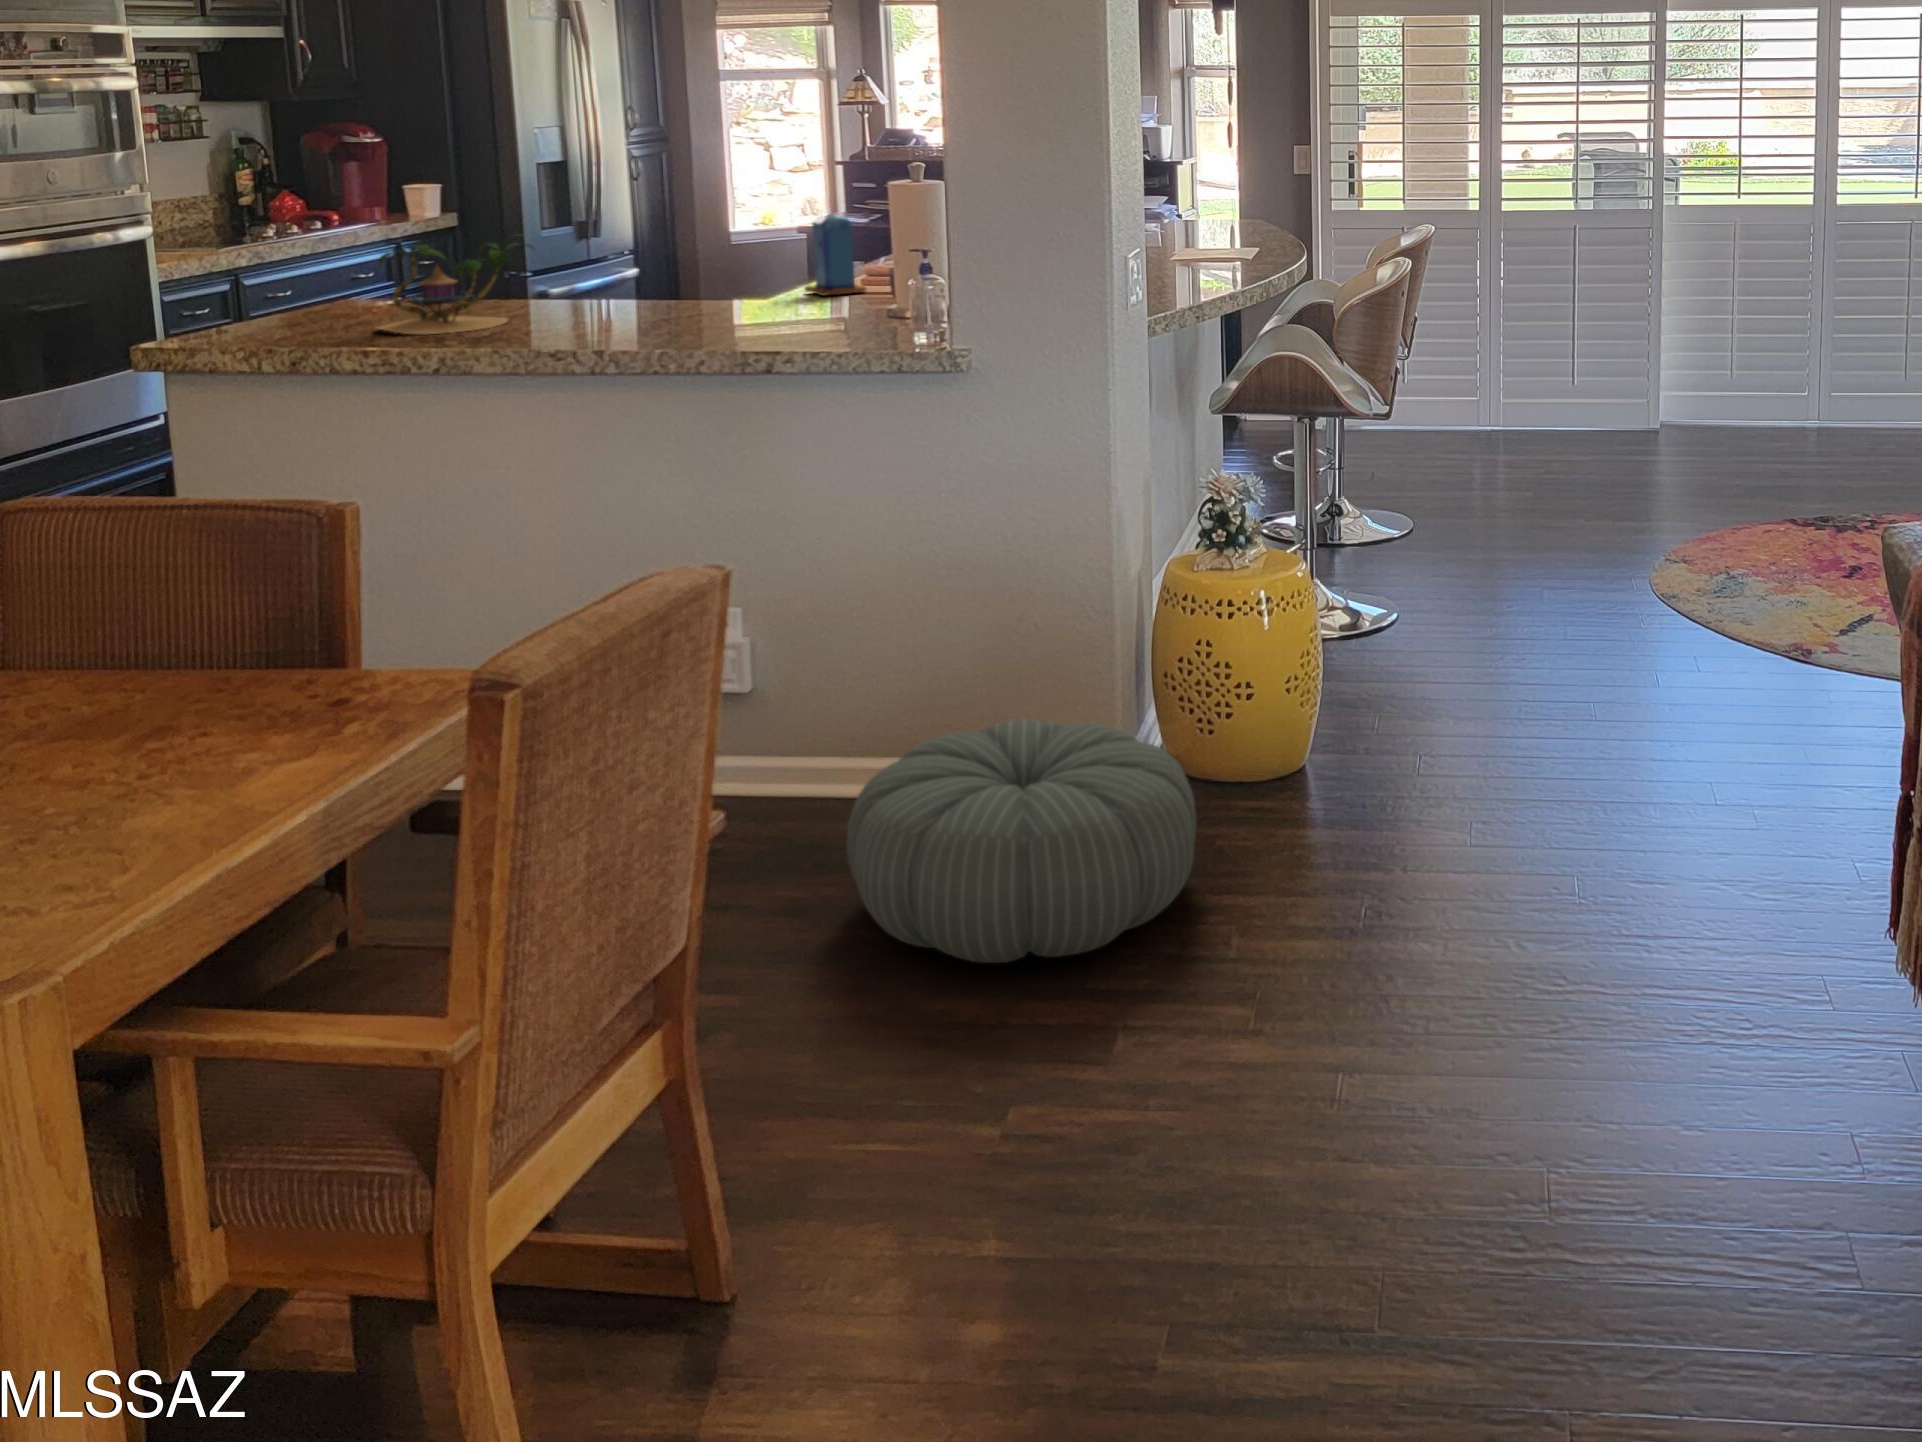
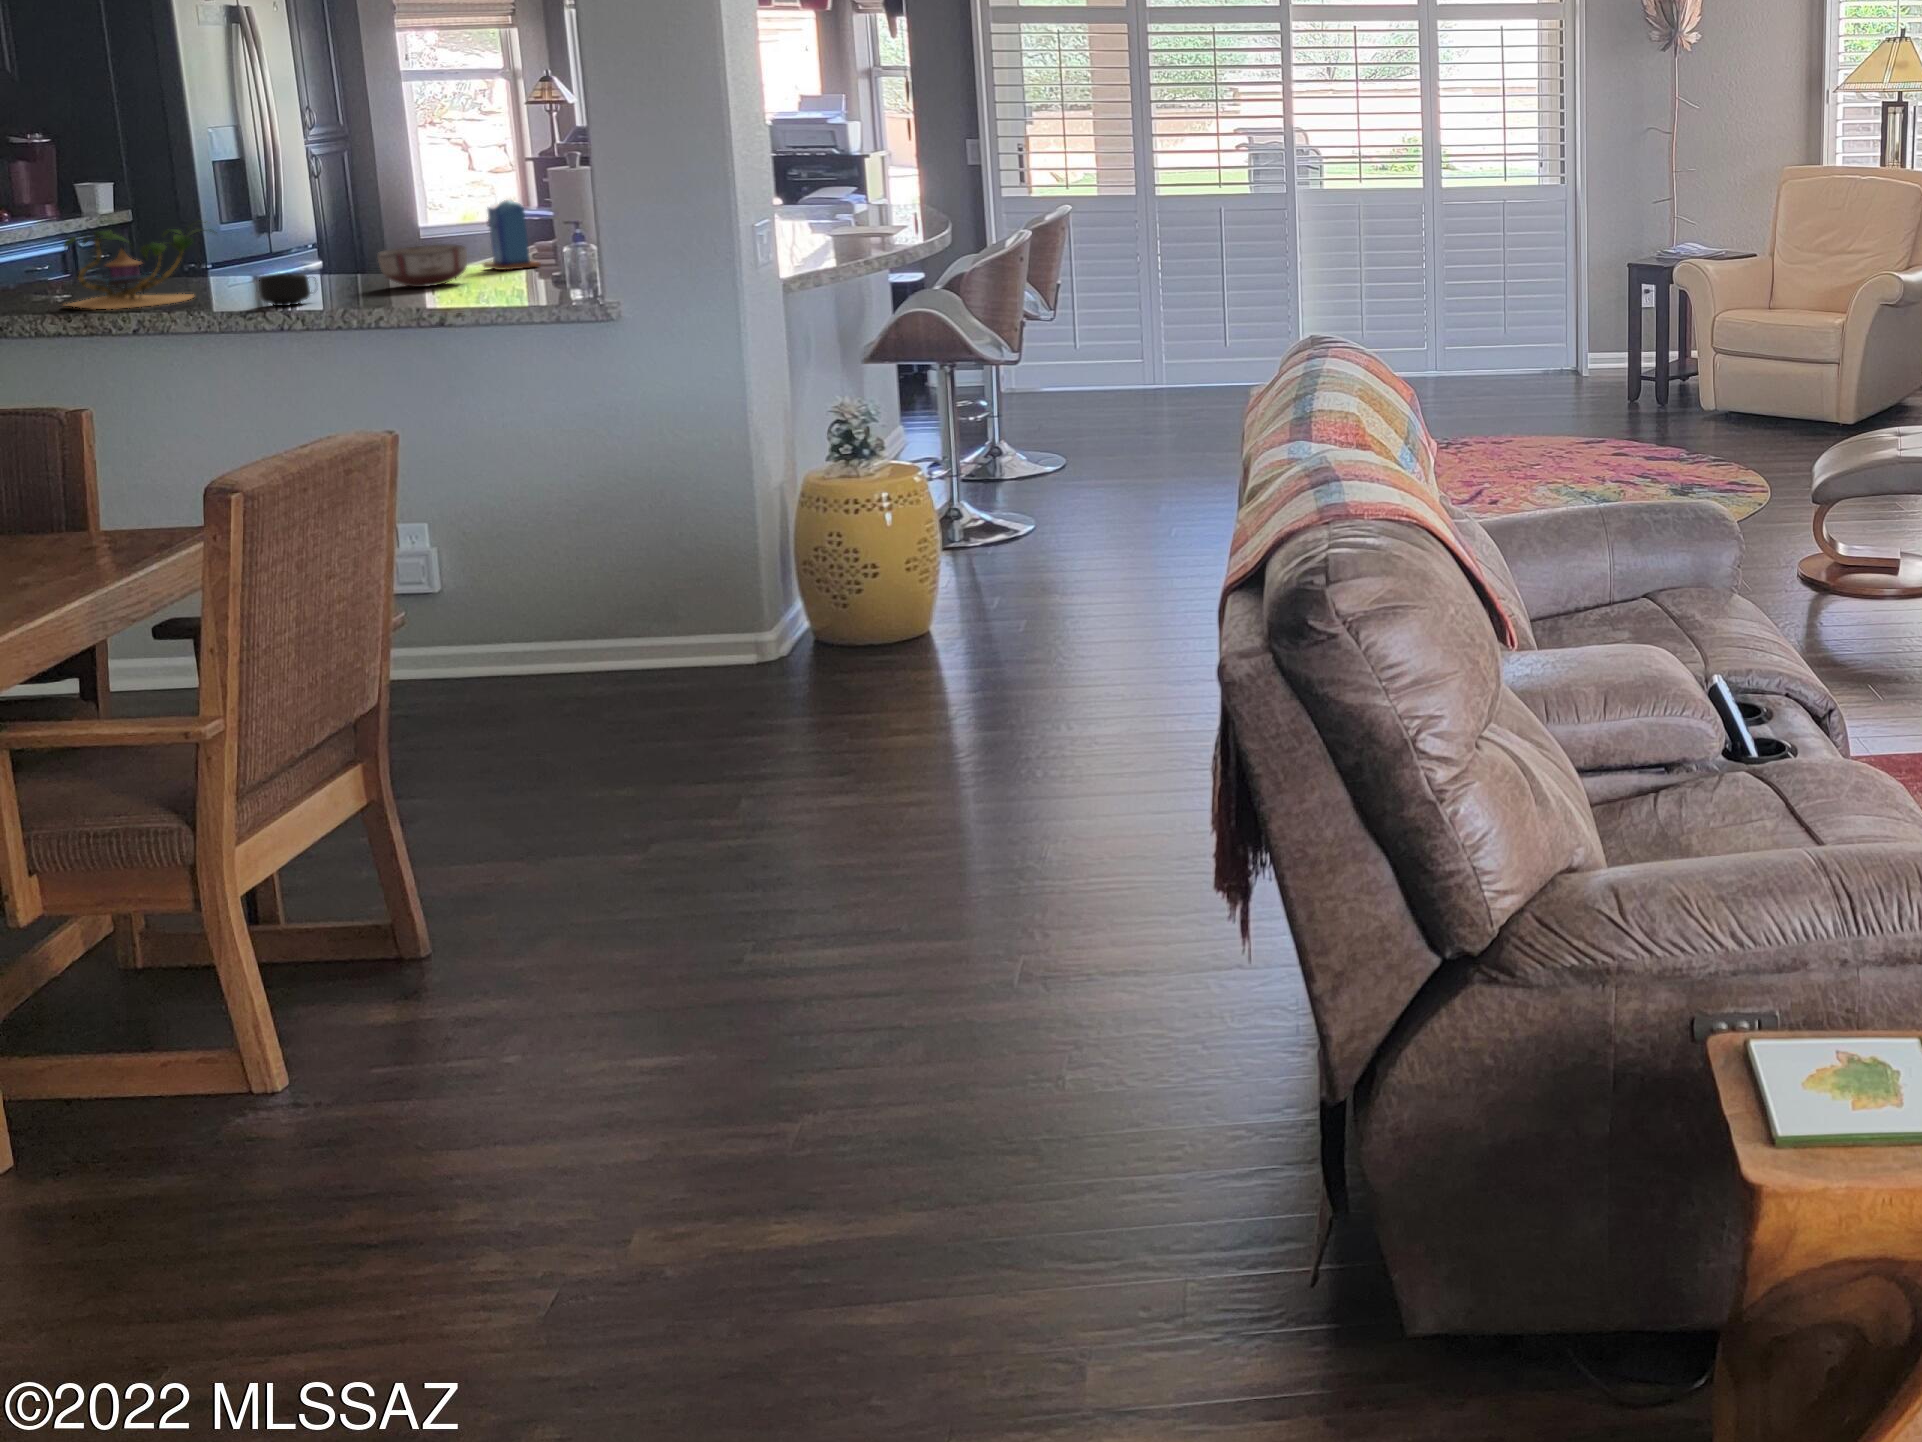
ceramic bowl: none [698,266,792,316] -> present [377,244,467,287]
mug: none [574,299,635,338] -> present [259,273,316,306]
pouf: present [847,720,1196,963] -> none [522,593,819,767]

